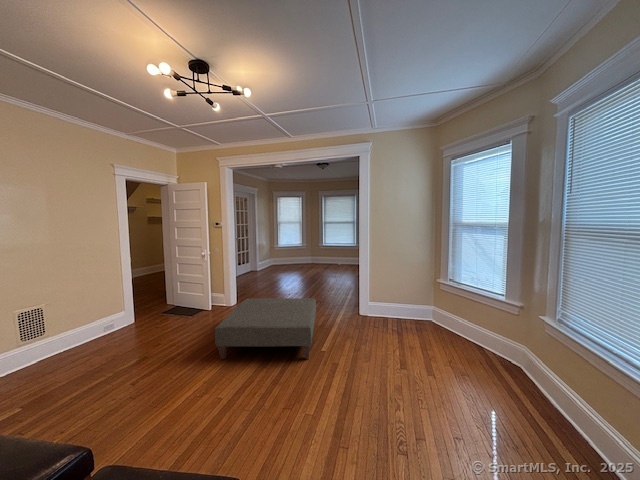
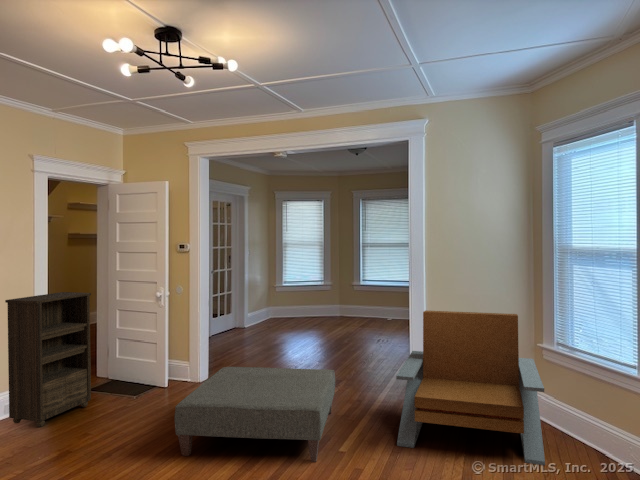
bookshelf: none [94,254,160,342] -> present [5,292,91,427]
lounge chair: none [357,261,448,354] -> present [396,311,545,465]

